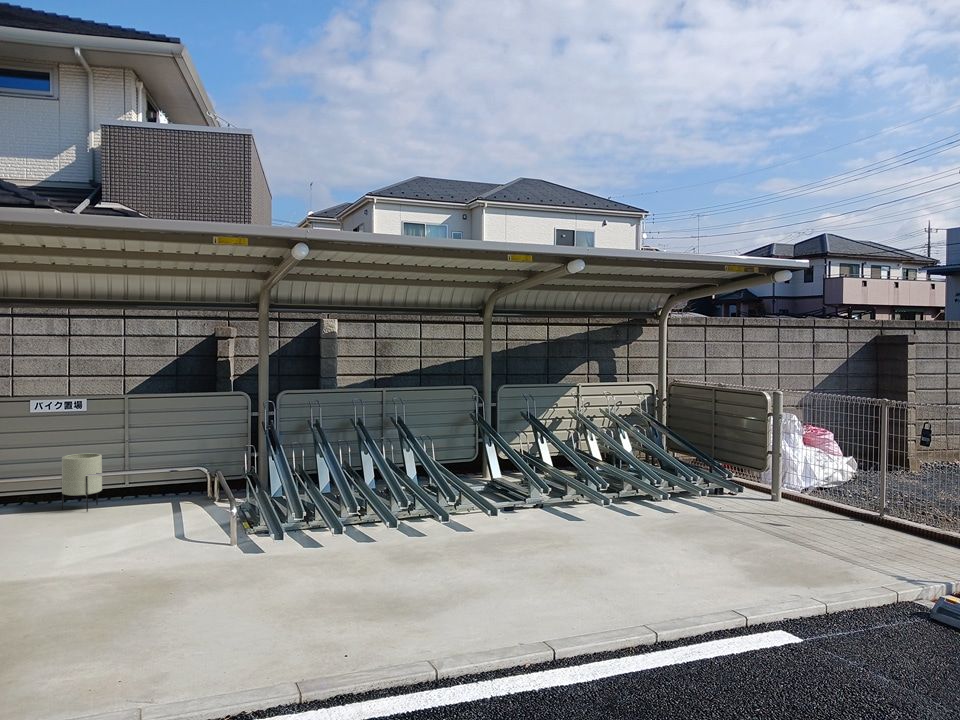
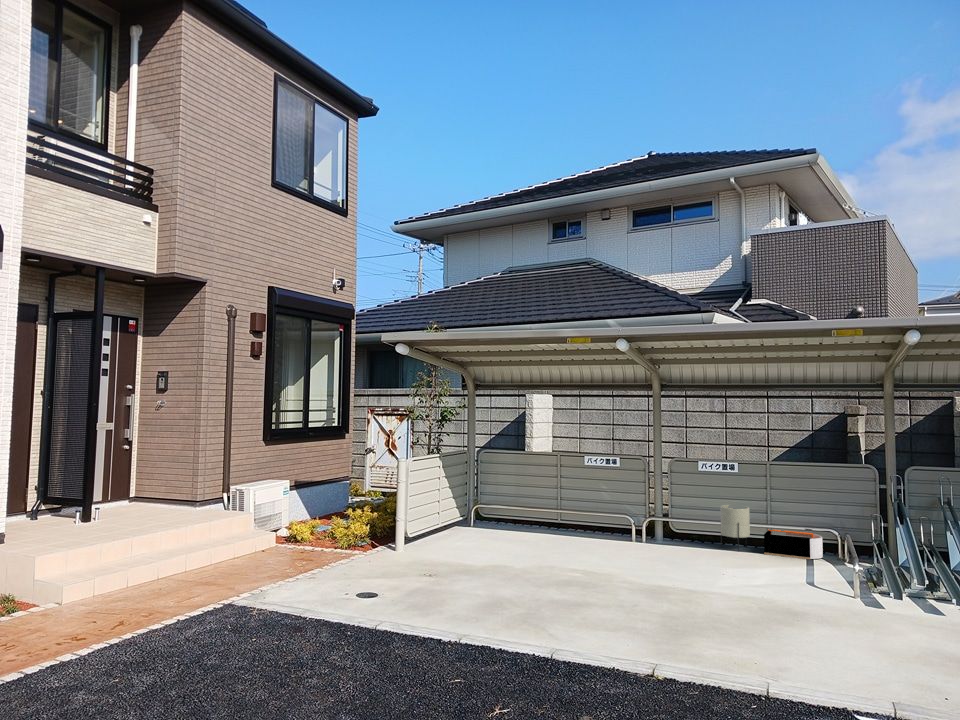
storage bin: none [121,475,191,510] -> present [764,530,823,559]

